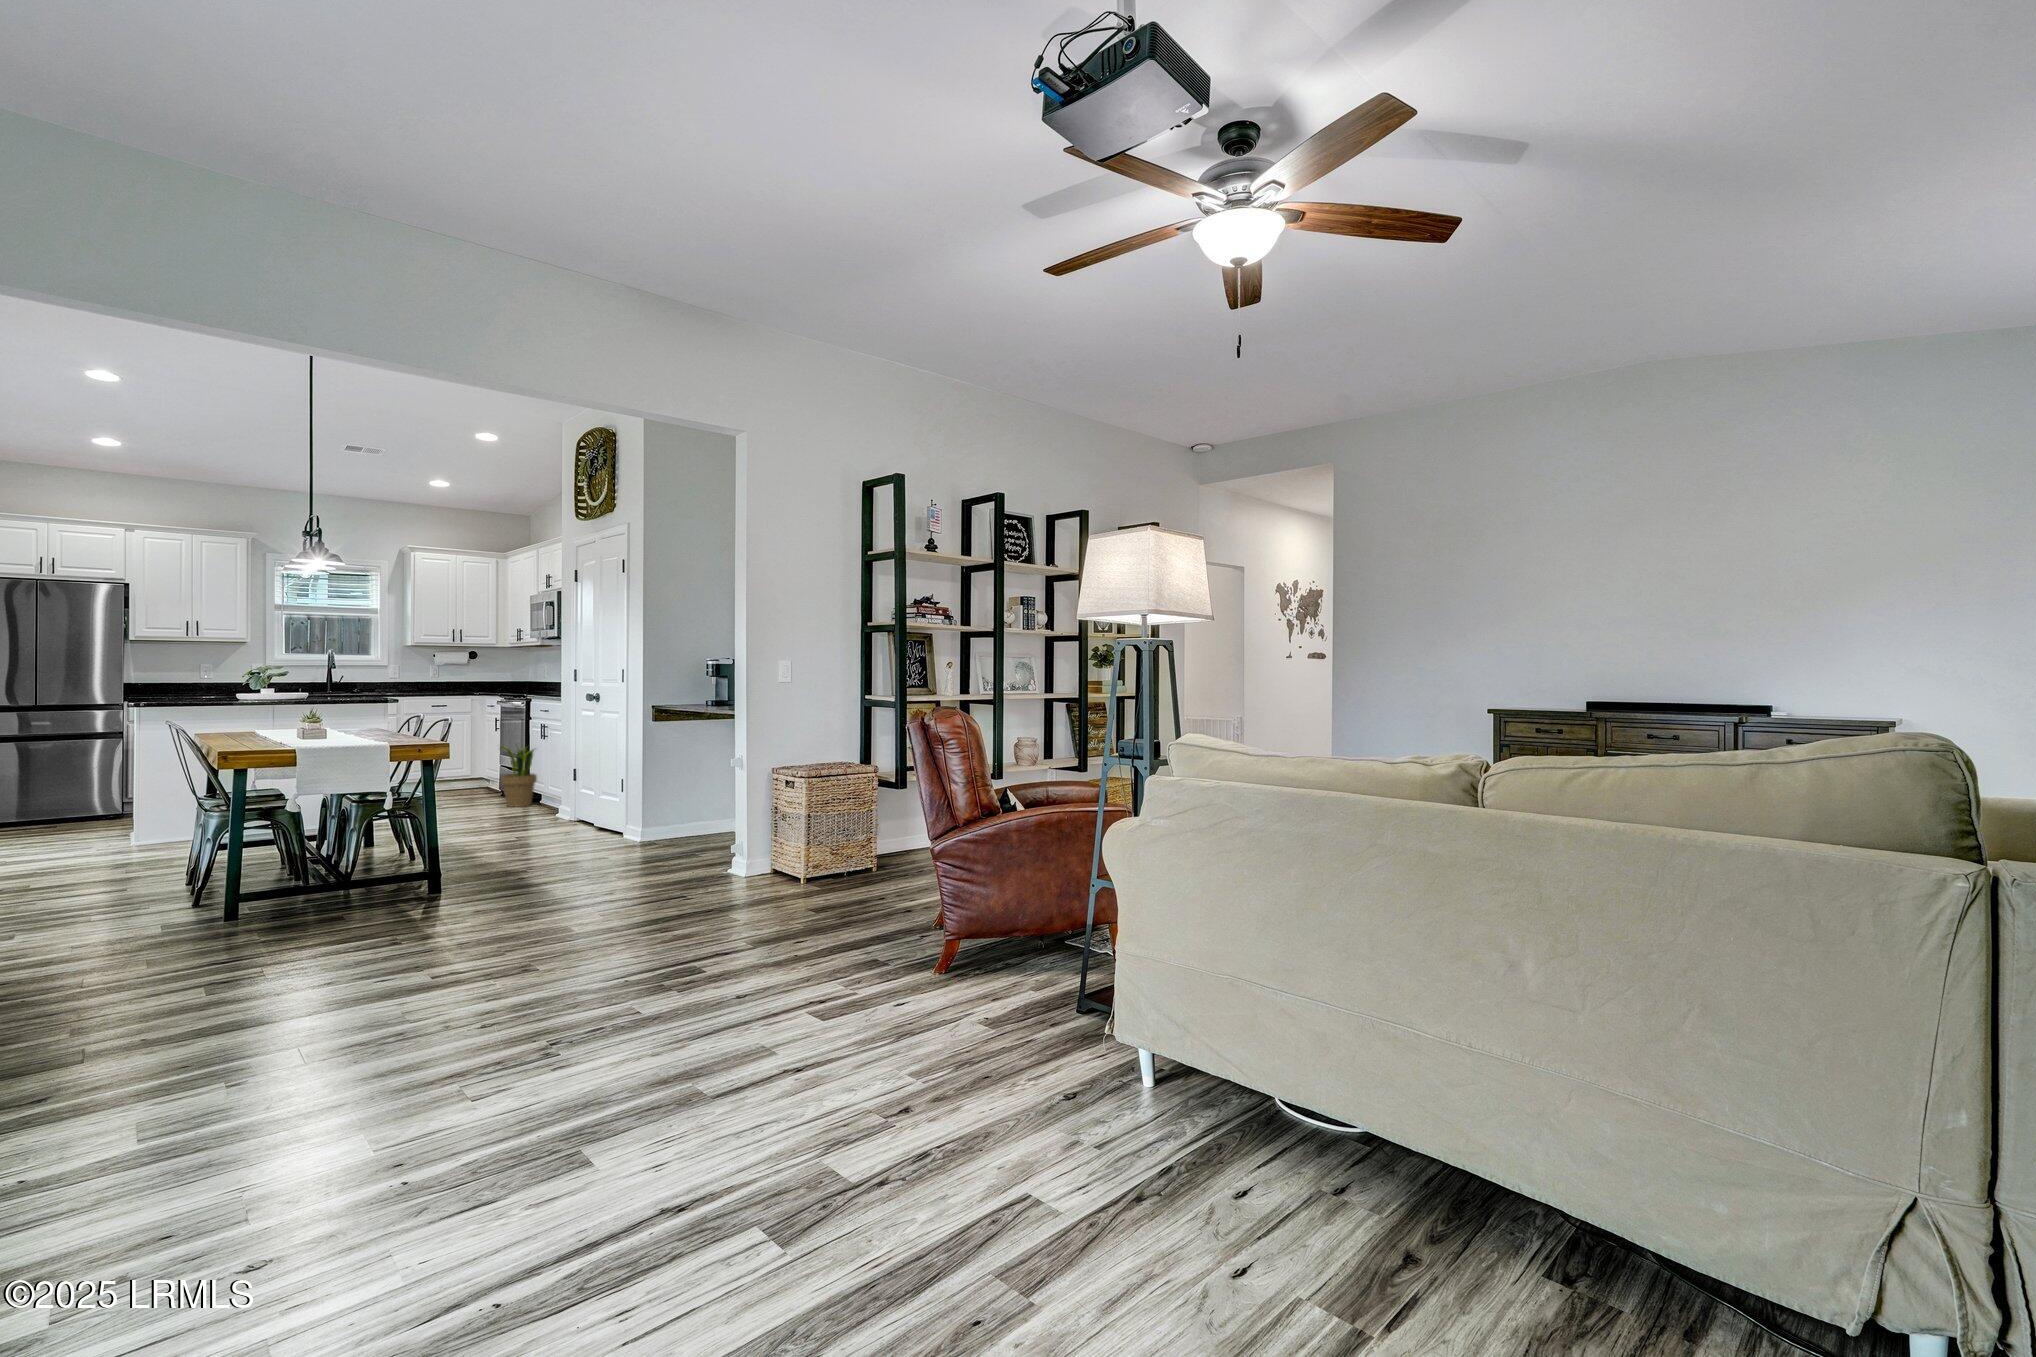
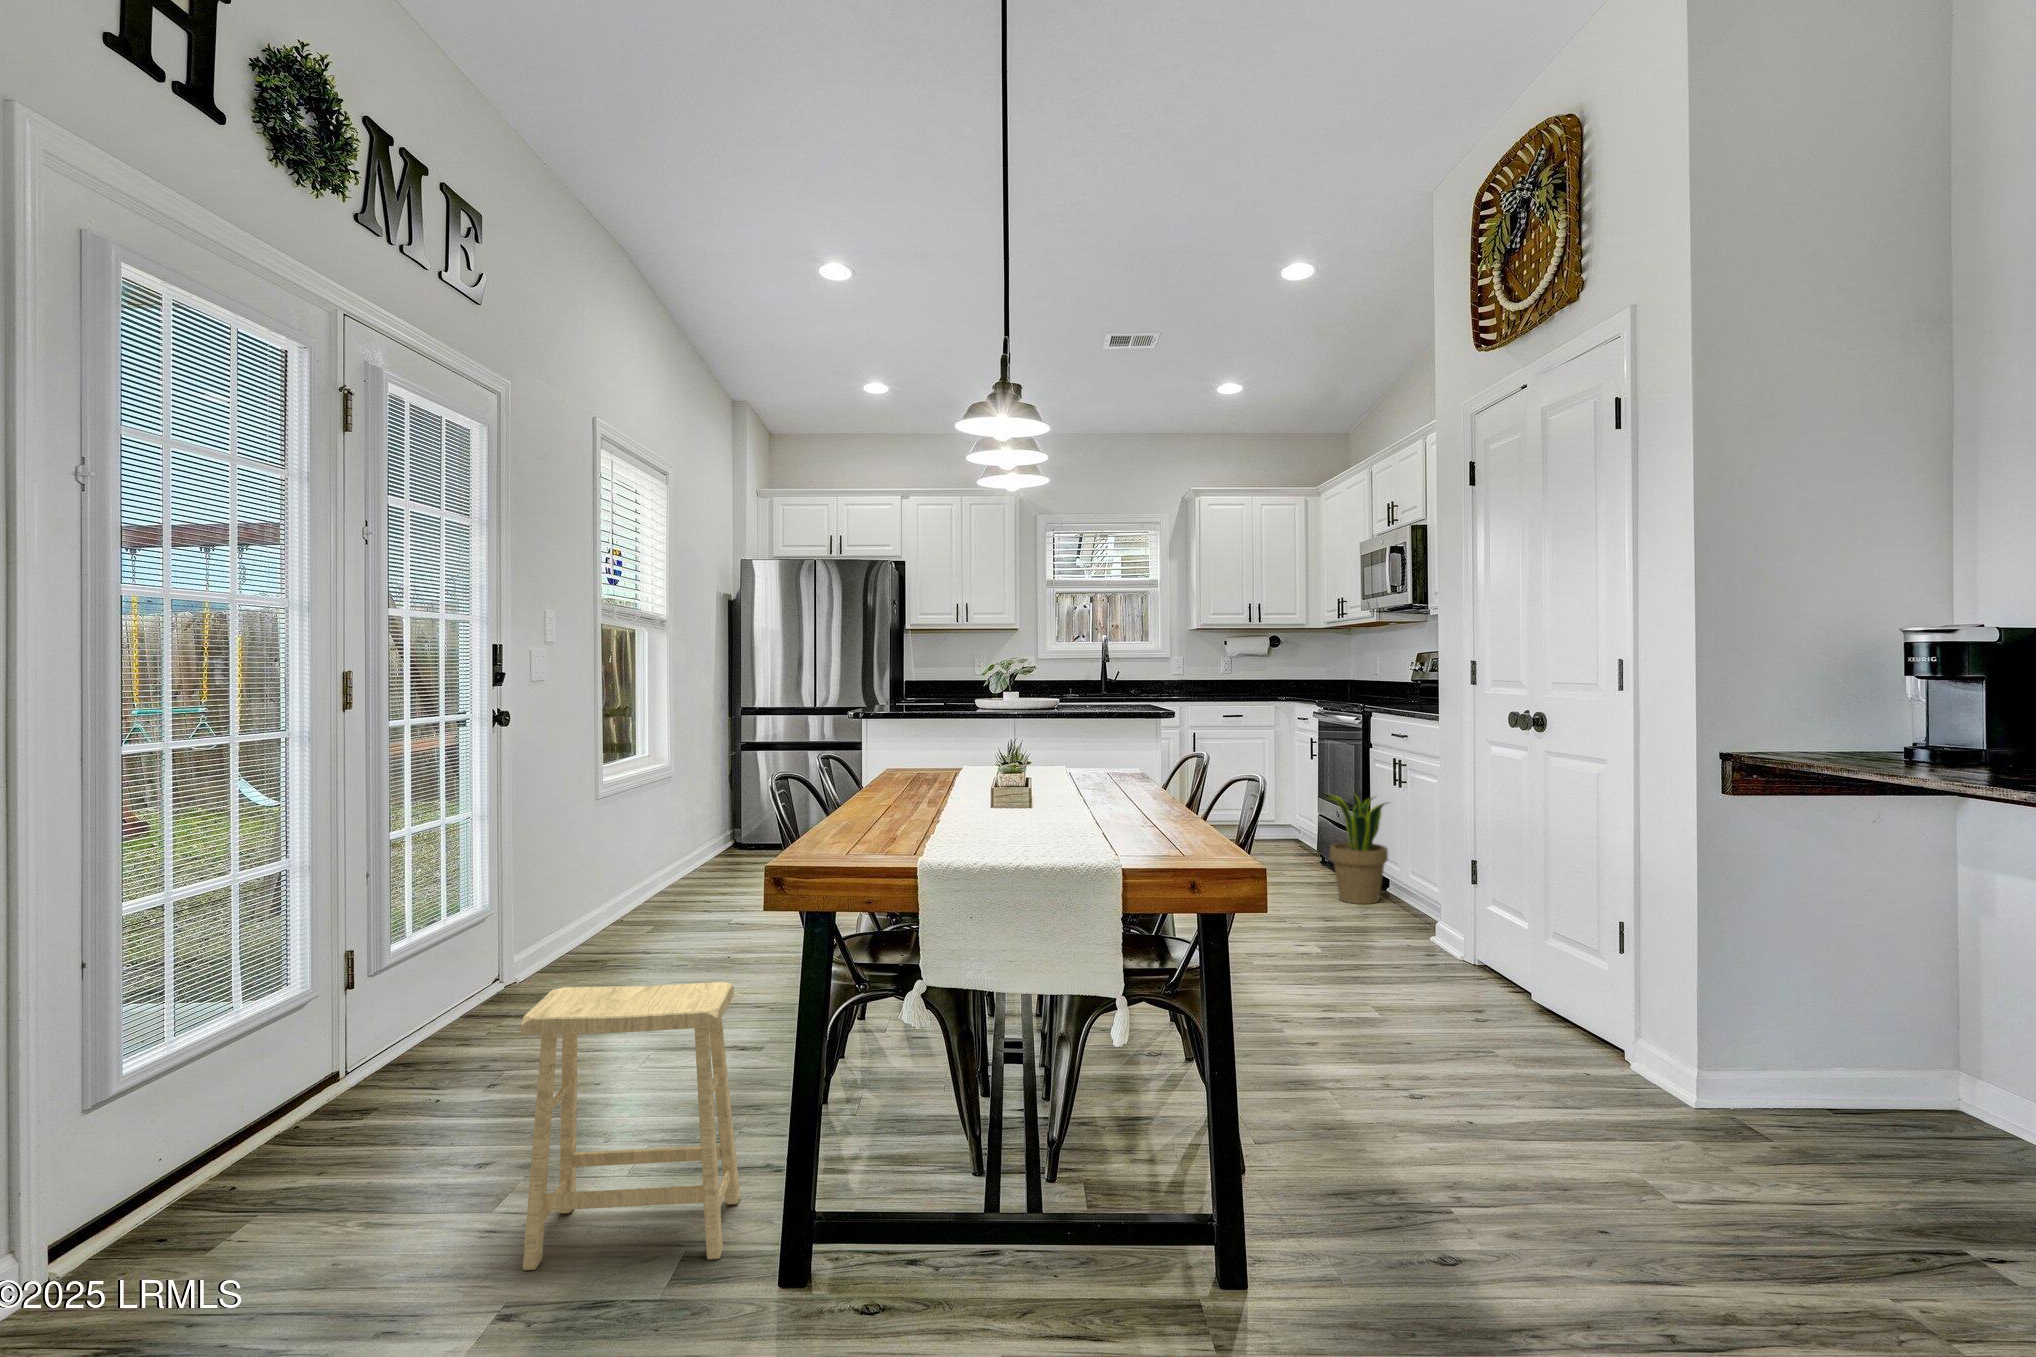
footstool: none [37,815,163,948] -> present [521,982,740,1270]

